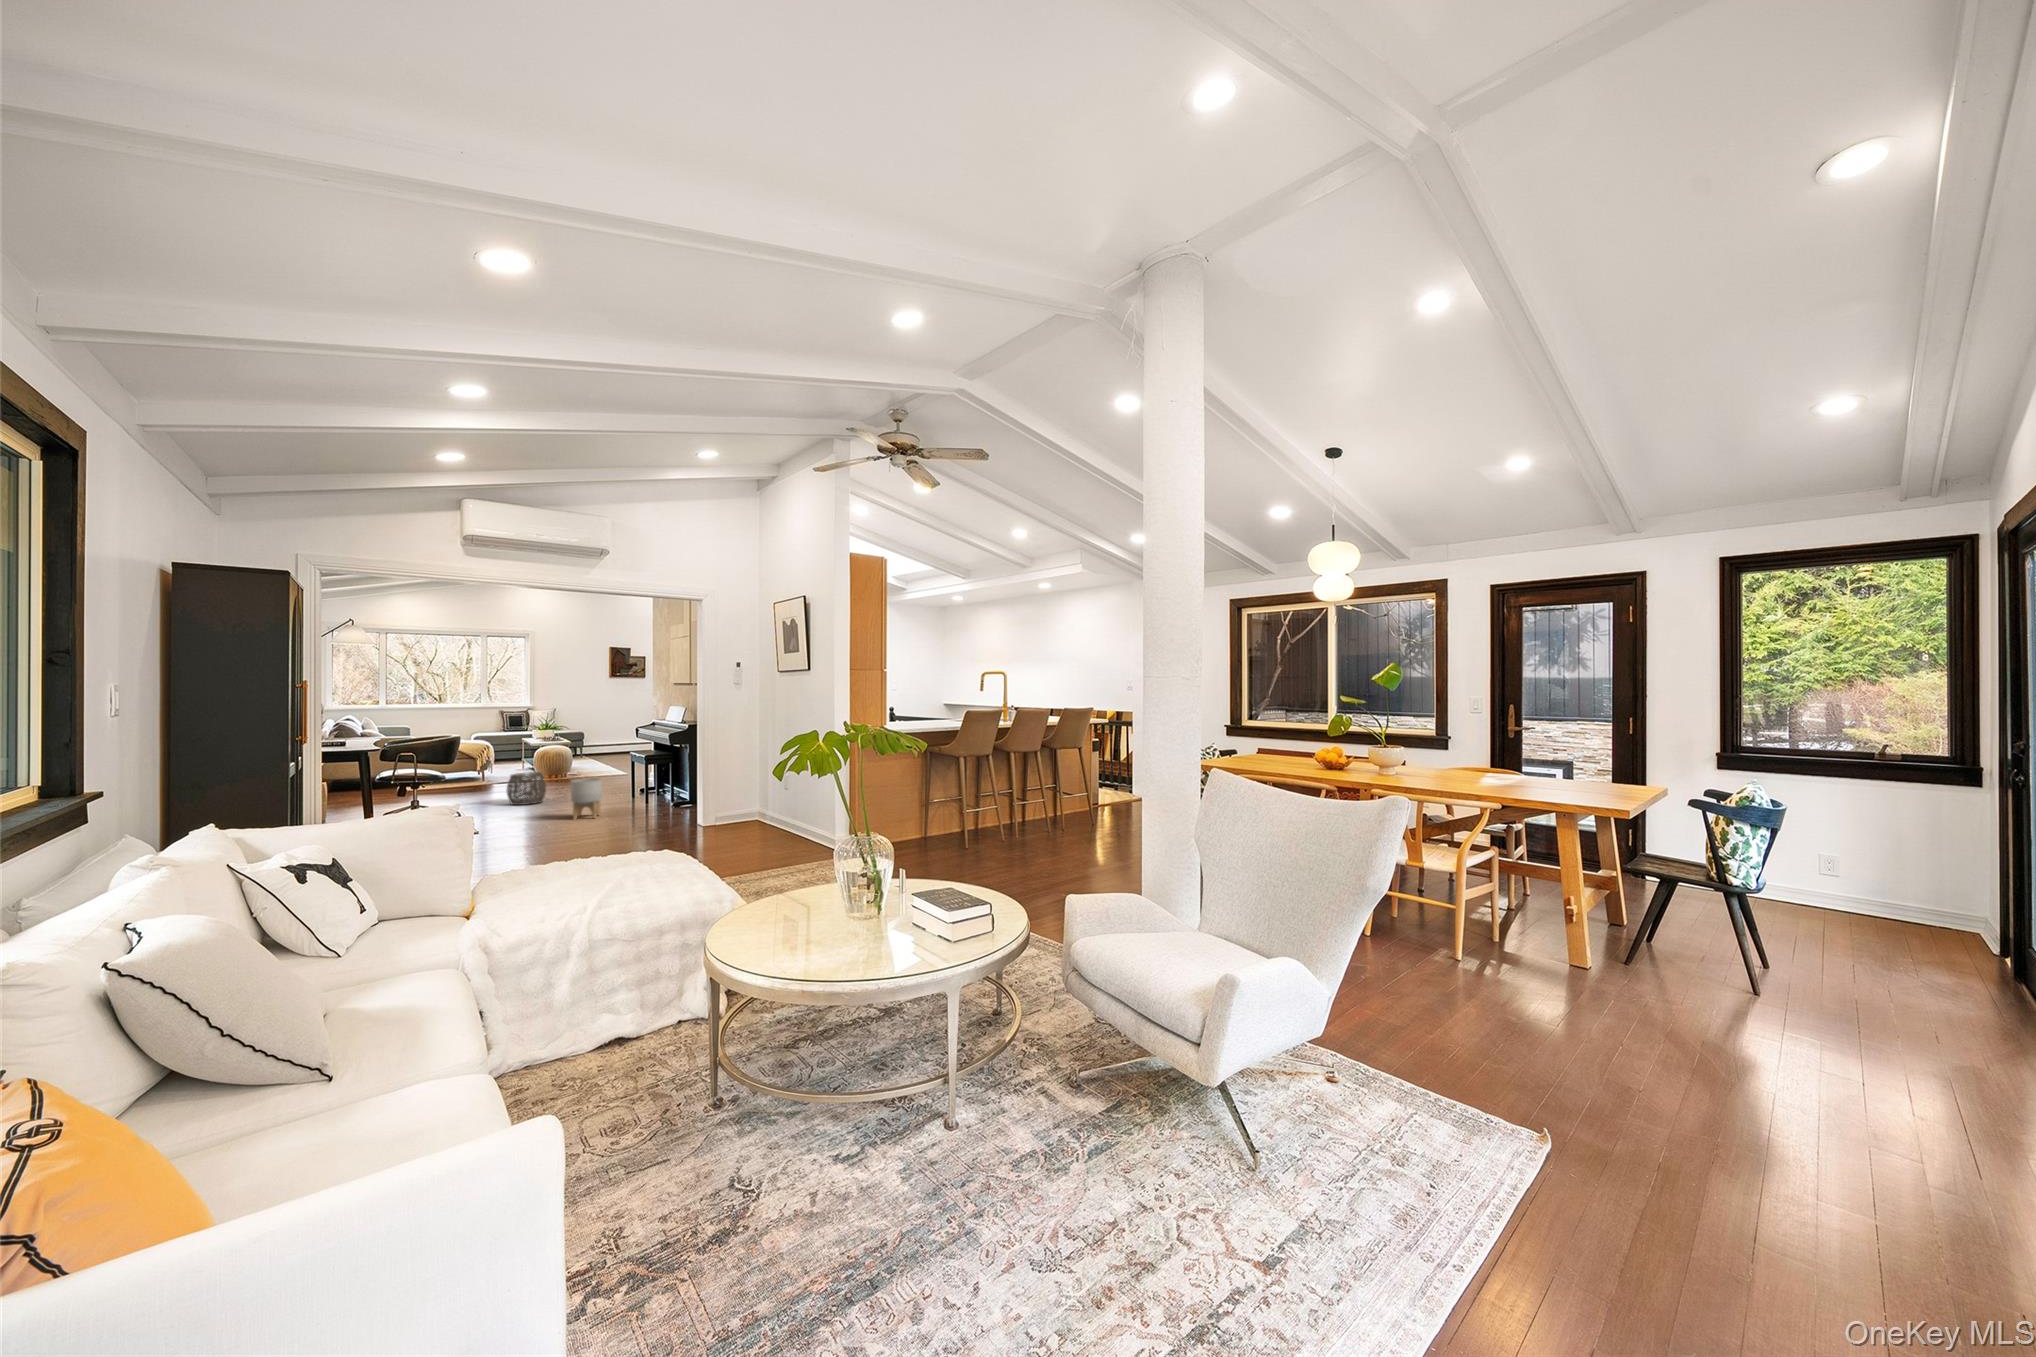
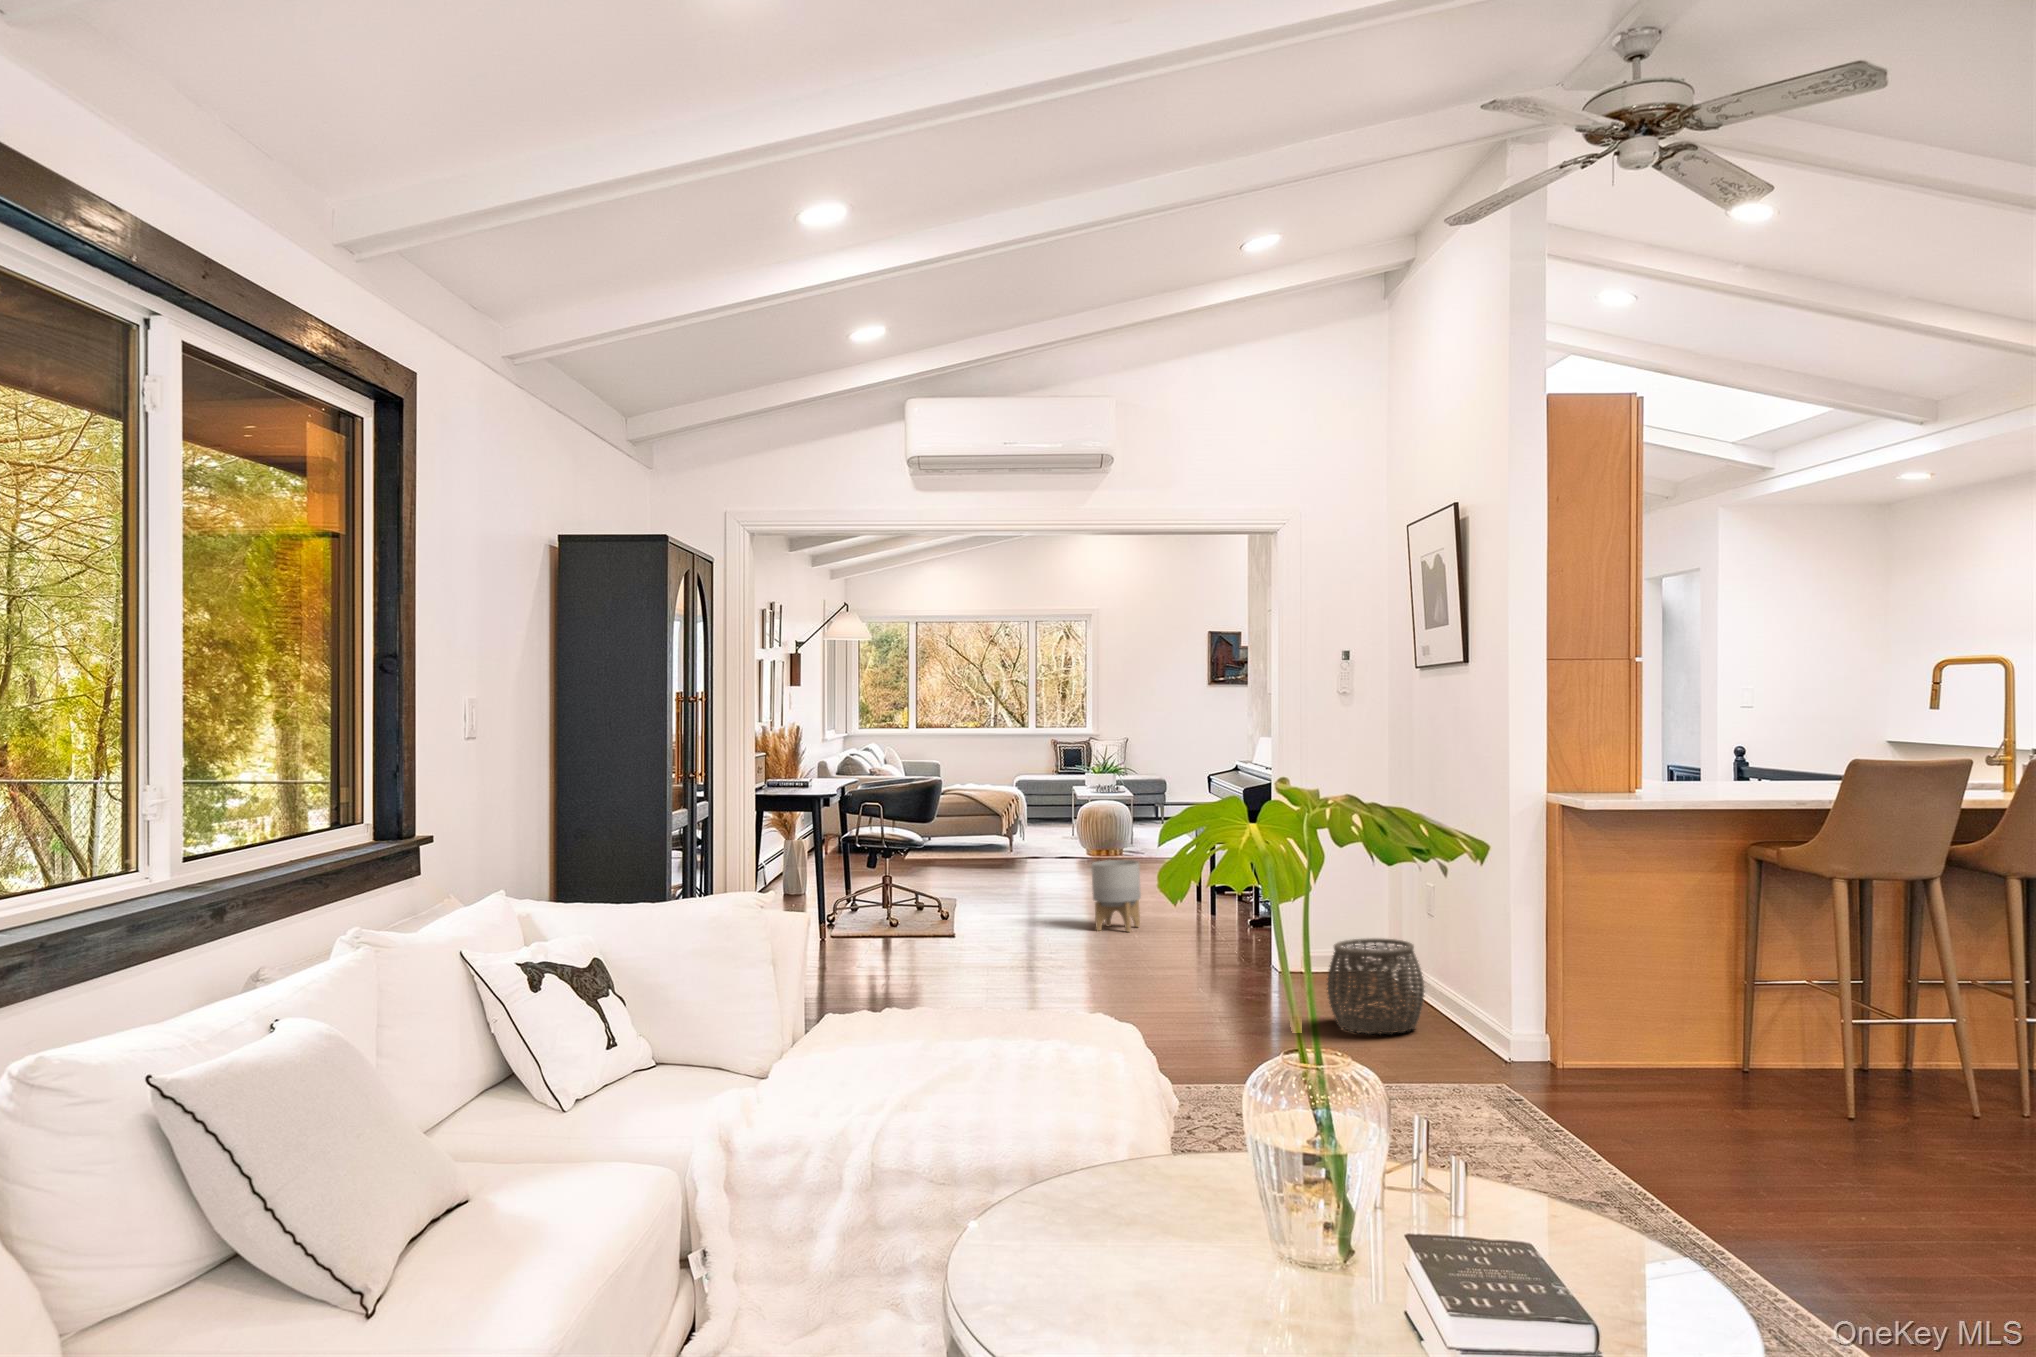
woven basket: present [506,772,546,805] -> present [1327,938,1425,1034]

